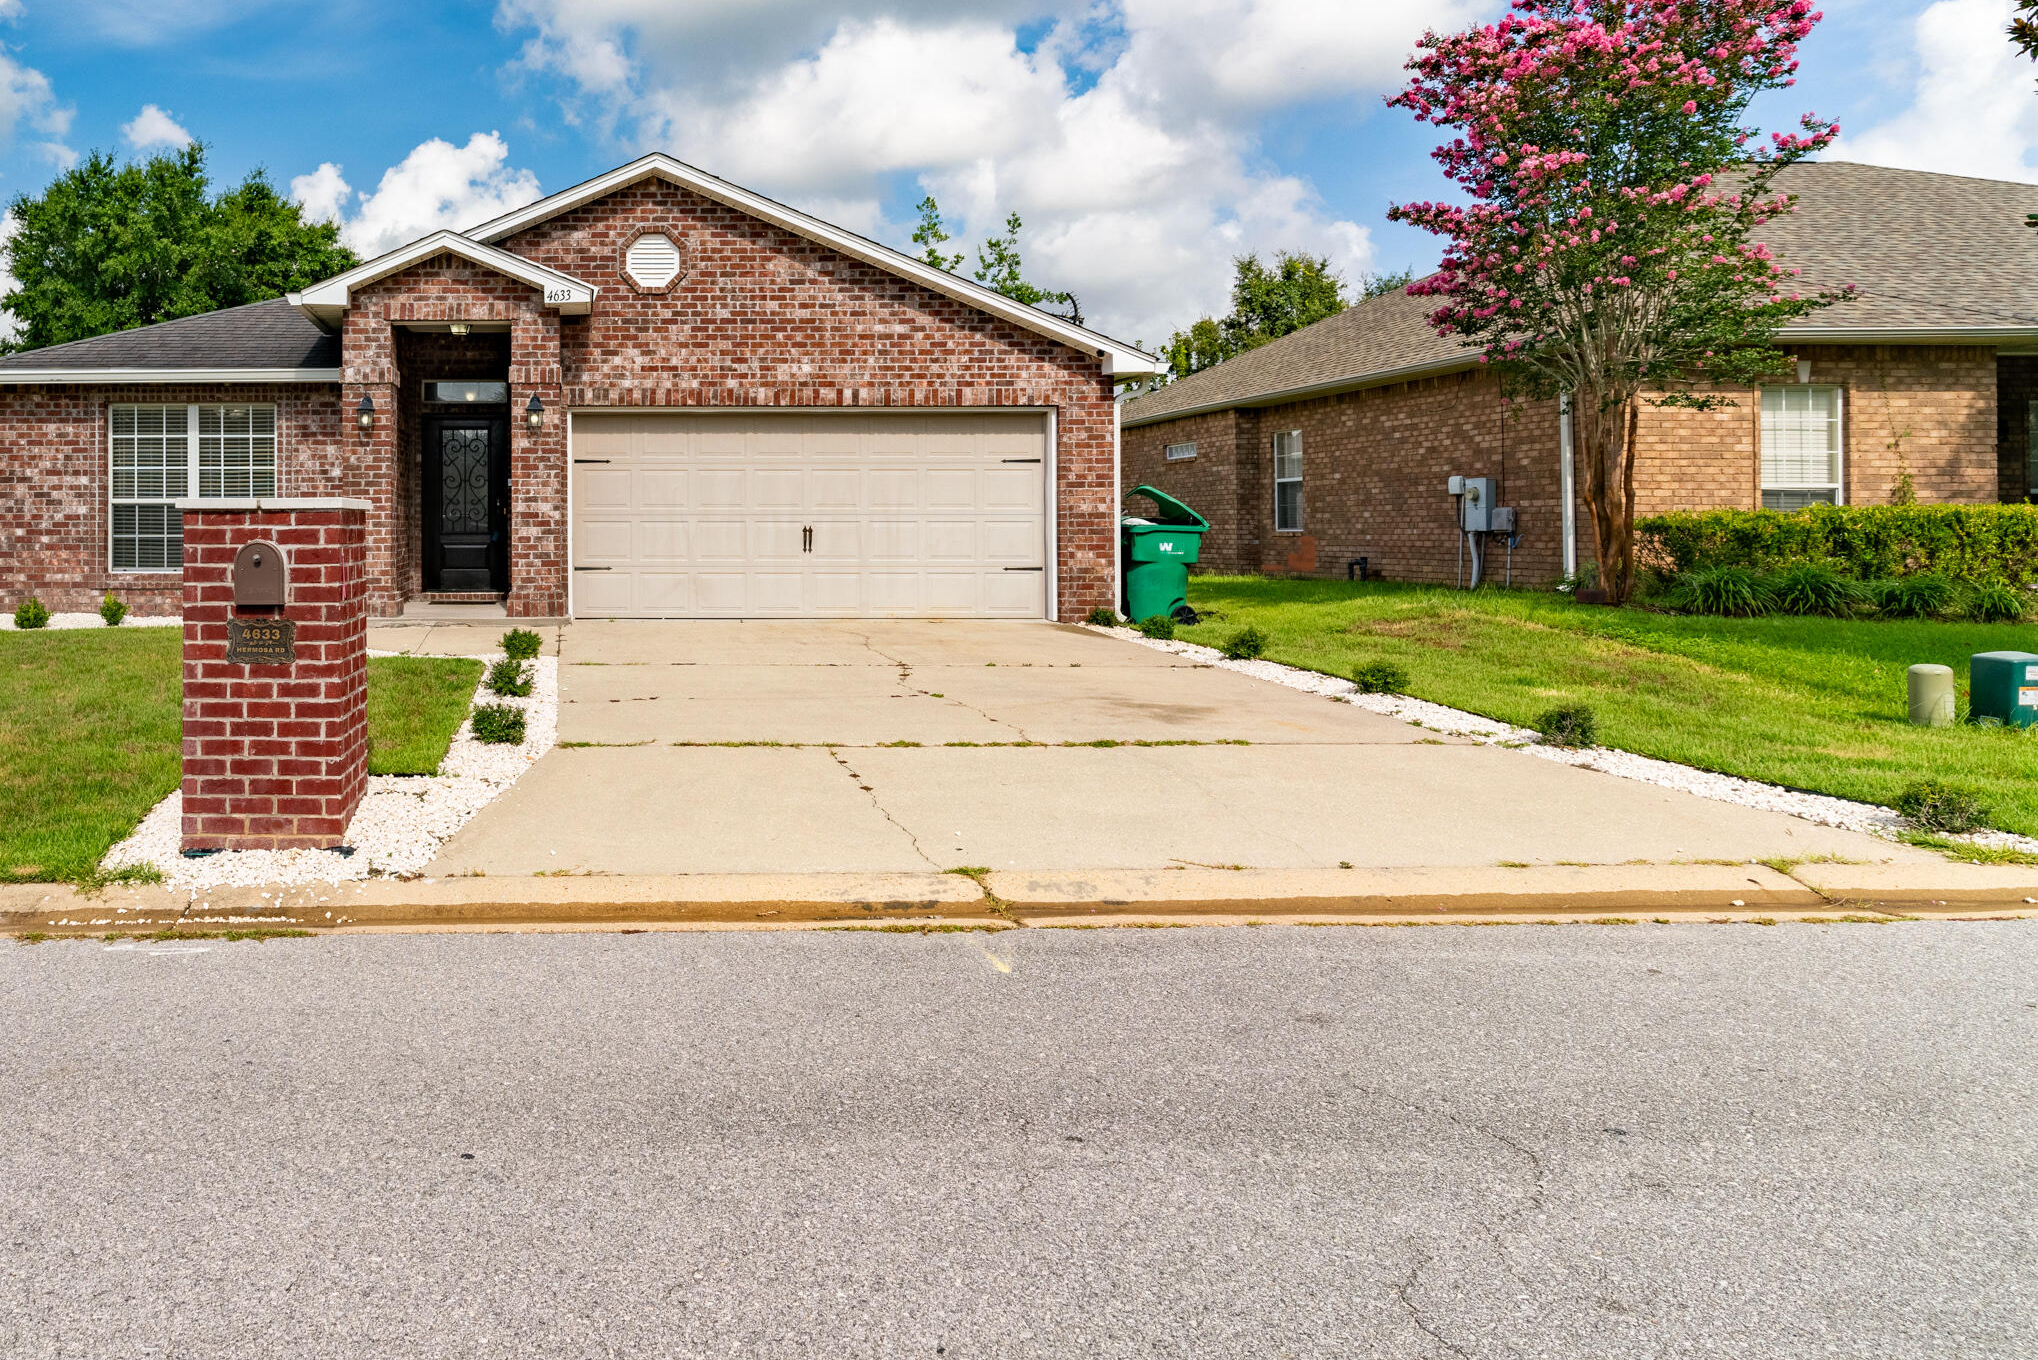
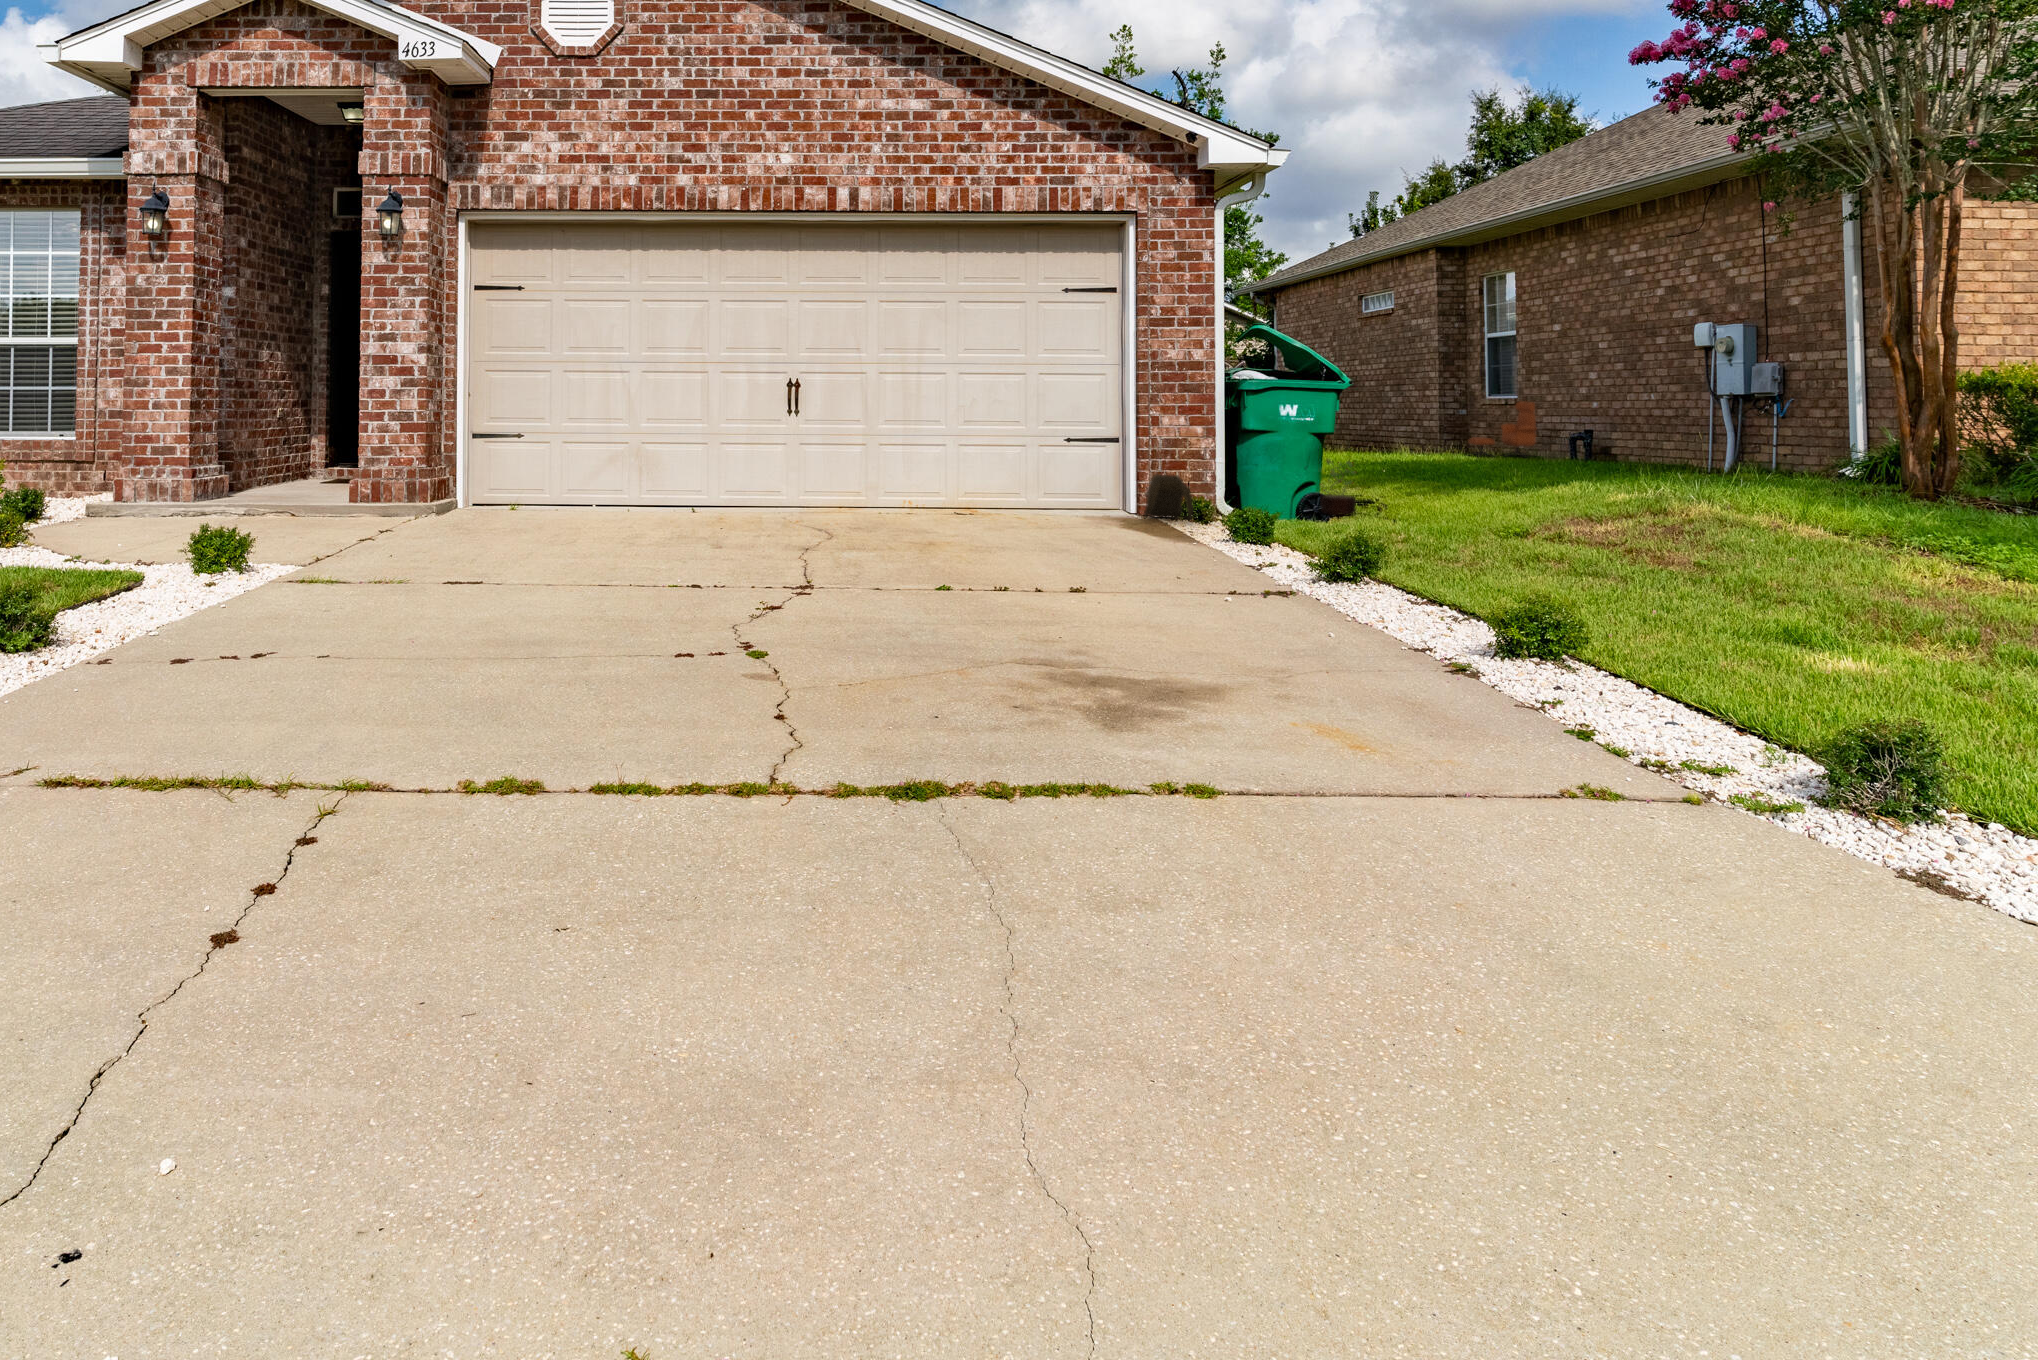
decorative plant: present [1575,562,1607,604] -> present [1320,459,1357,515]
backpack: none [1067,593,1105,626] -> present [1144,474,1193,520]

